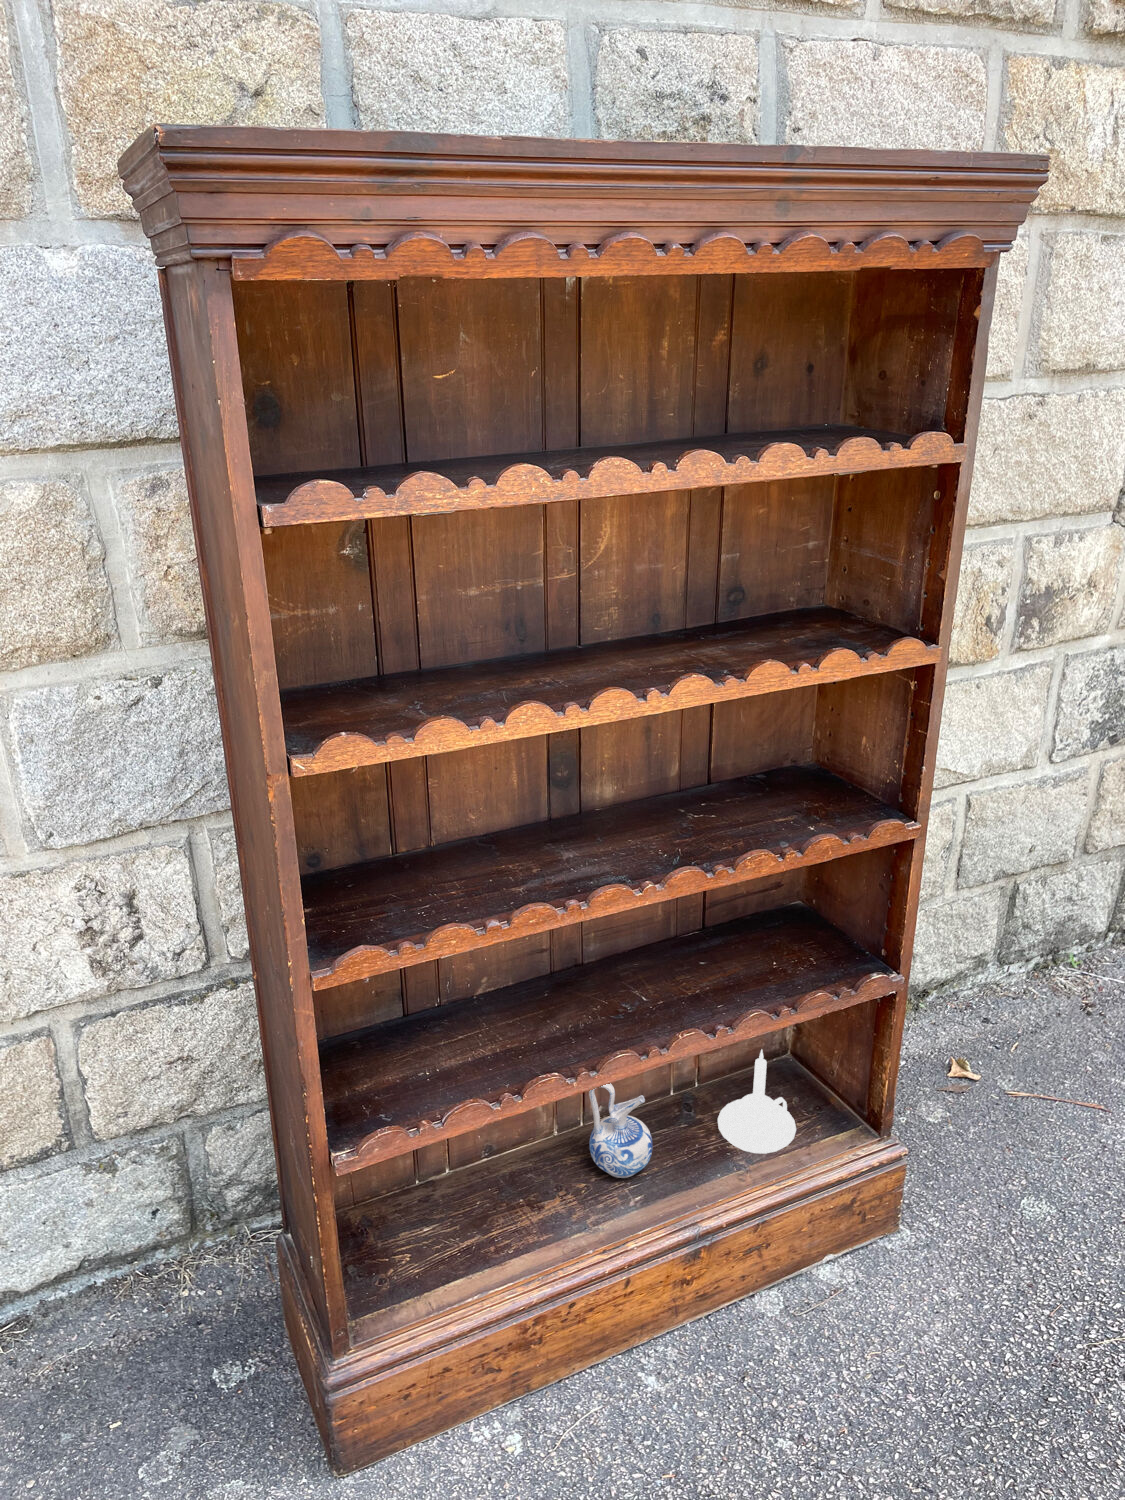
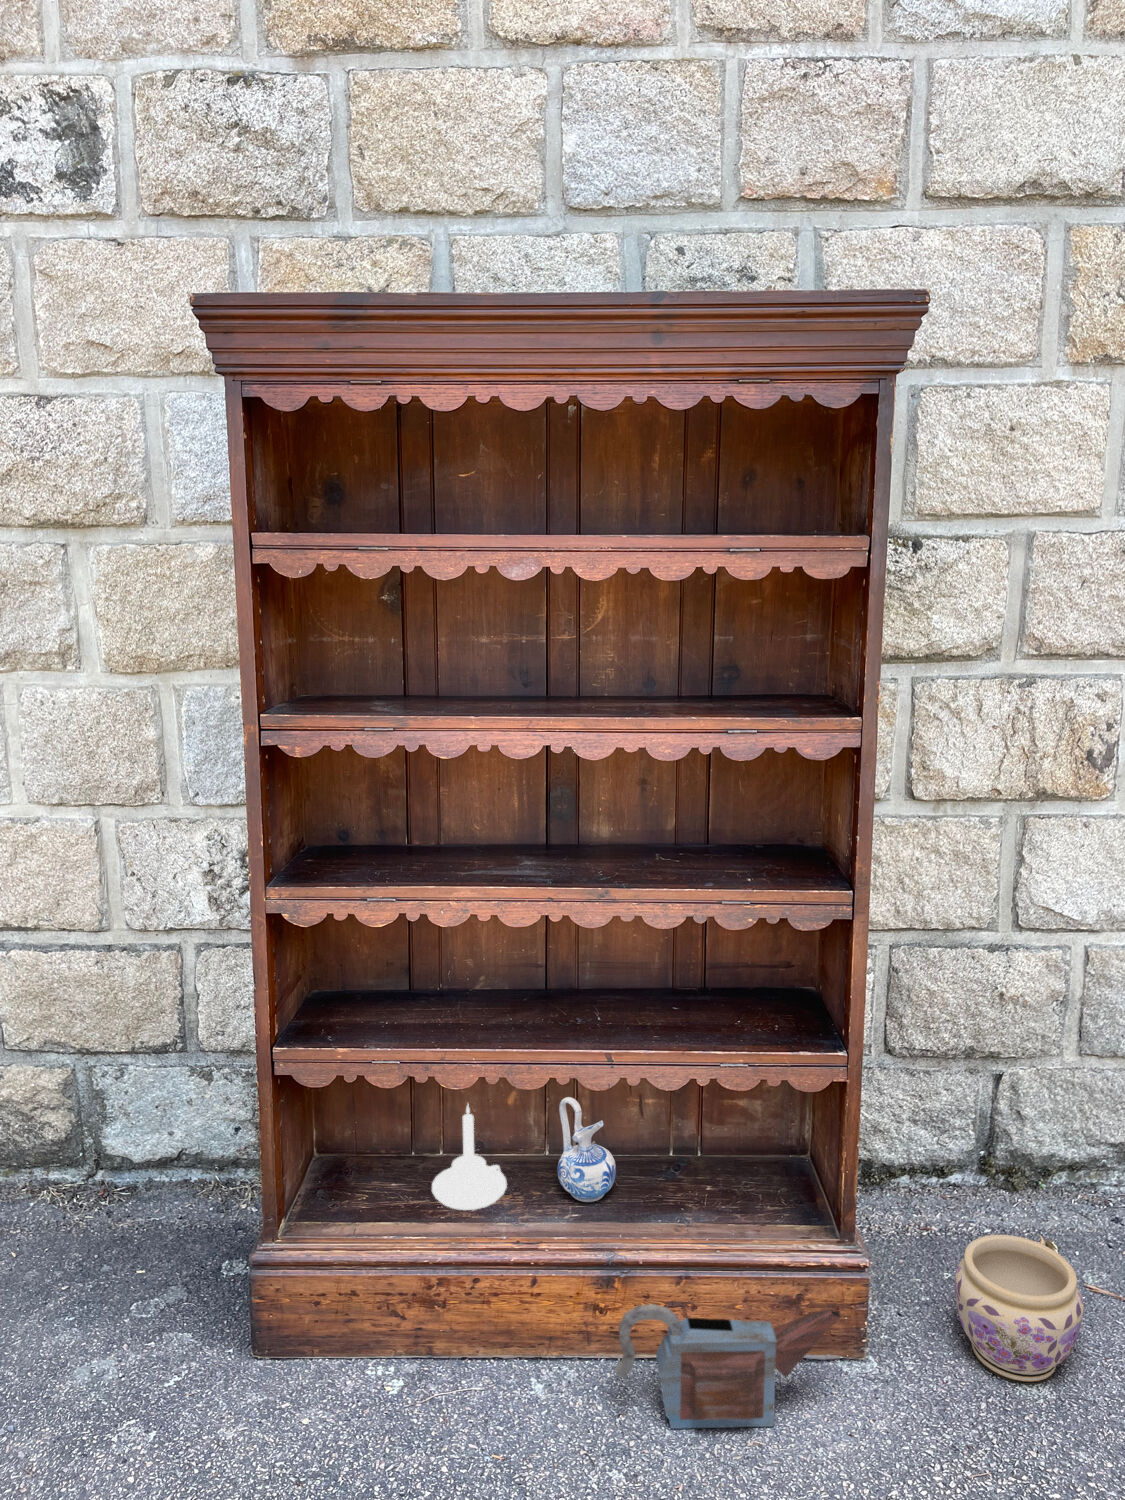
candle holder: present [718,1049,796,1154] -> present [432,1105,507,1210]
planter: none [951,1081,1064,1207] -> present [955,1235,1084,1384]
watering can: none [743,1213,924,1371] -> present [616,1304,841,1429]

